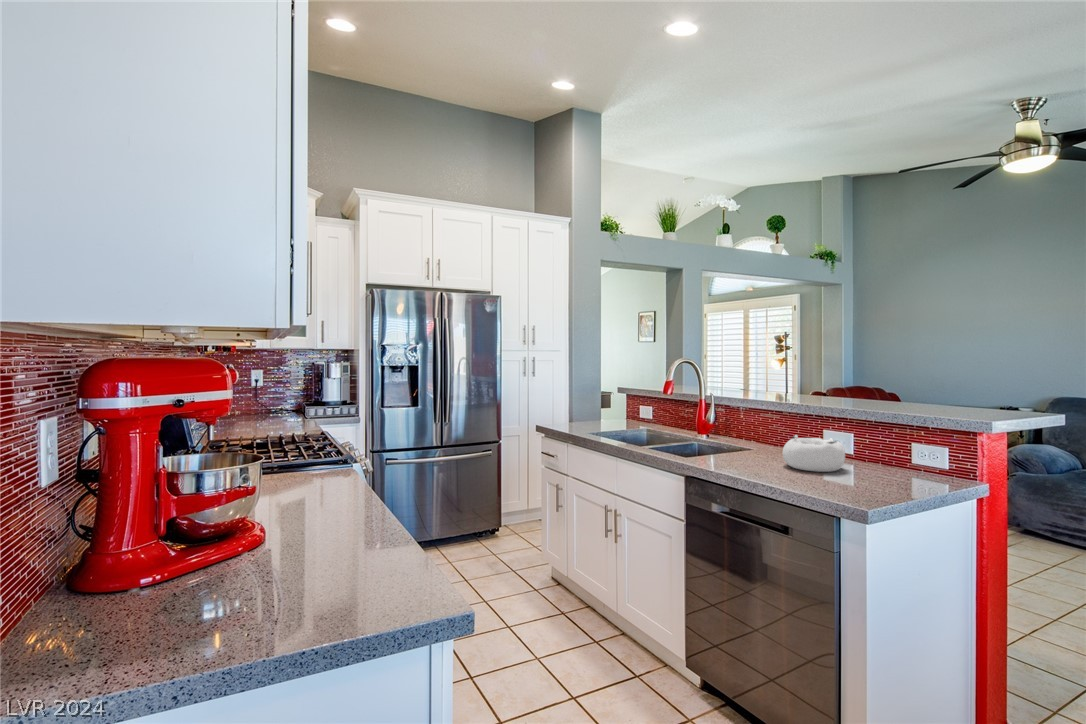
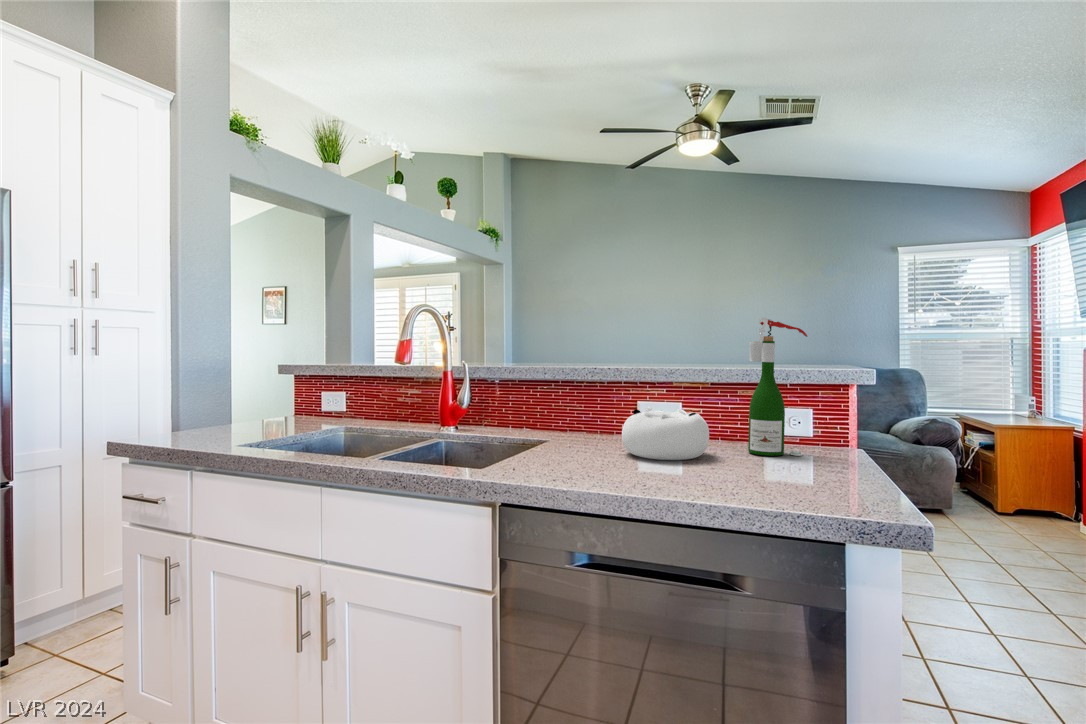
wine bottle: none [879,379,925,480] -> present [748,317,807,456]

